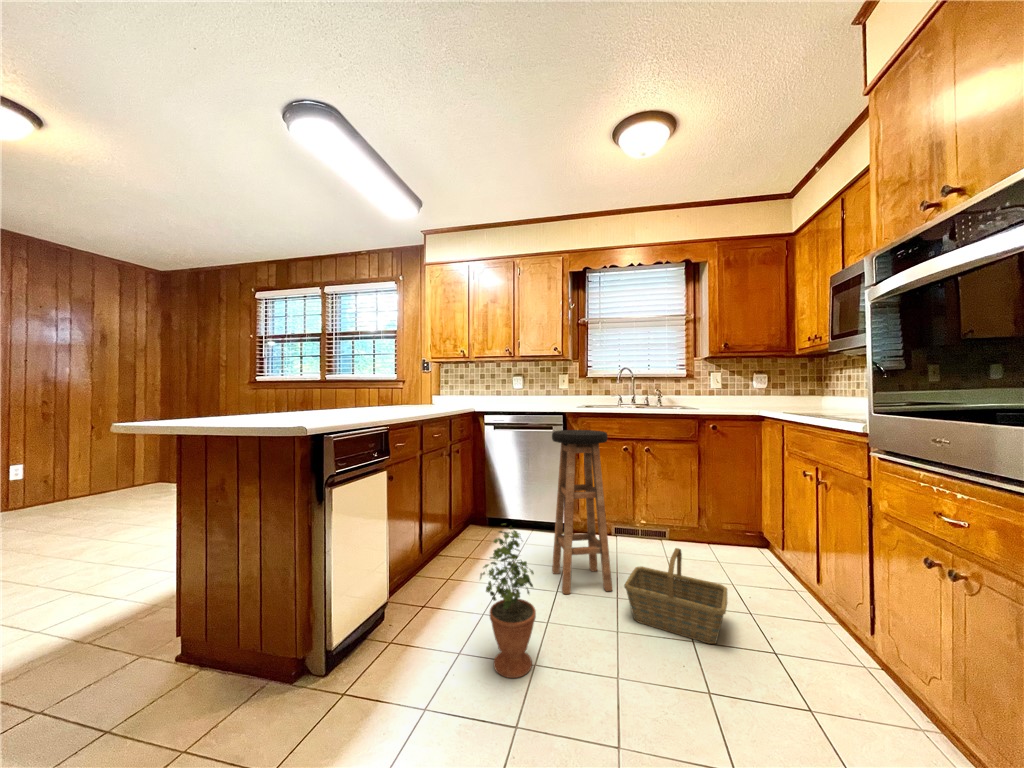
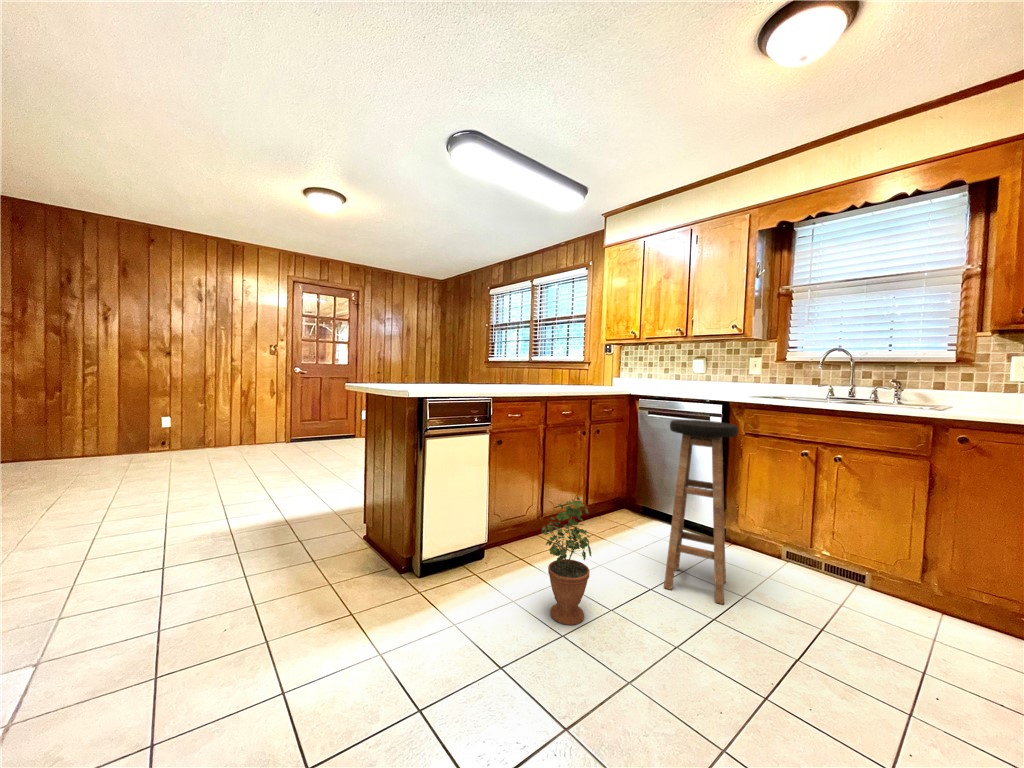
basket: present [624,548,727,644] -> none [712,574,856,697]

